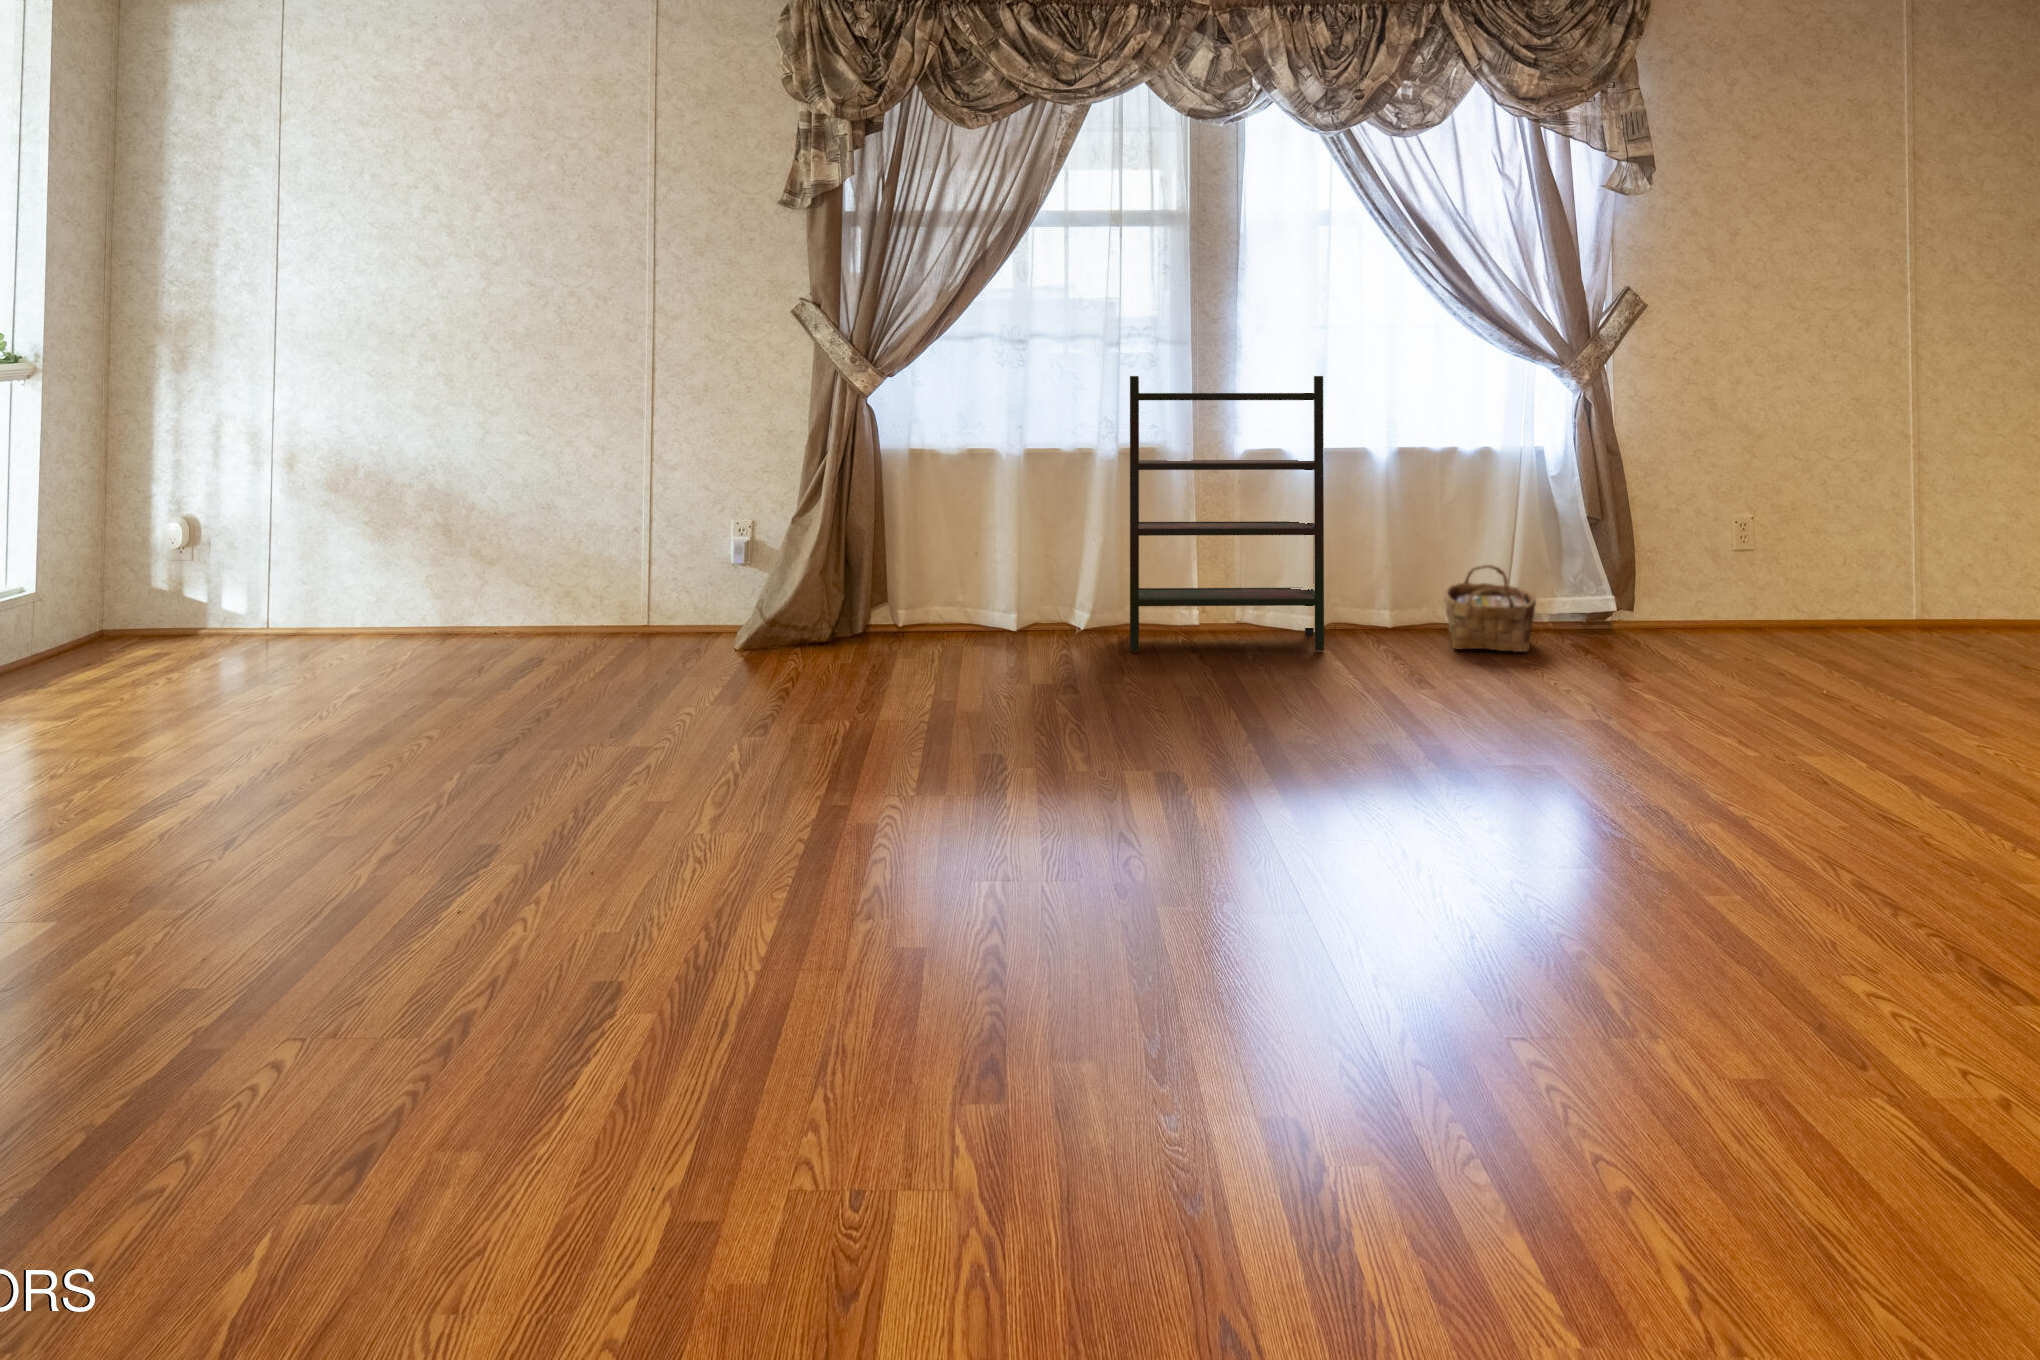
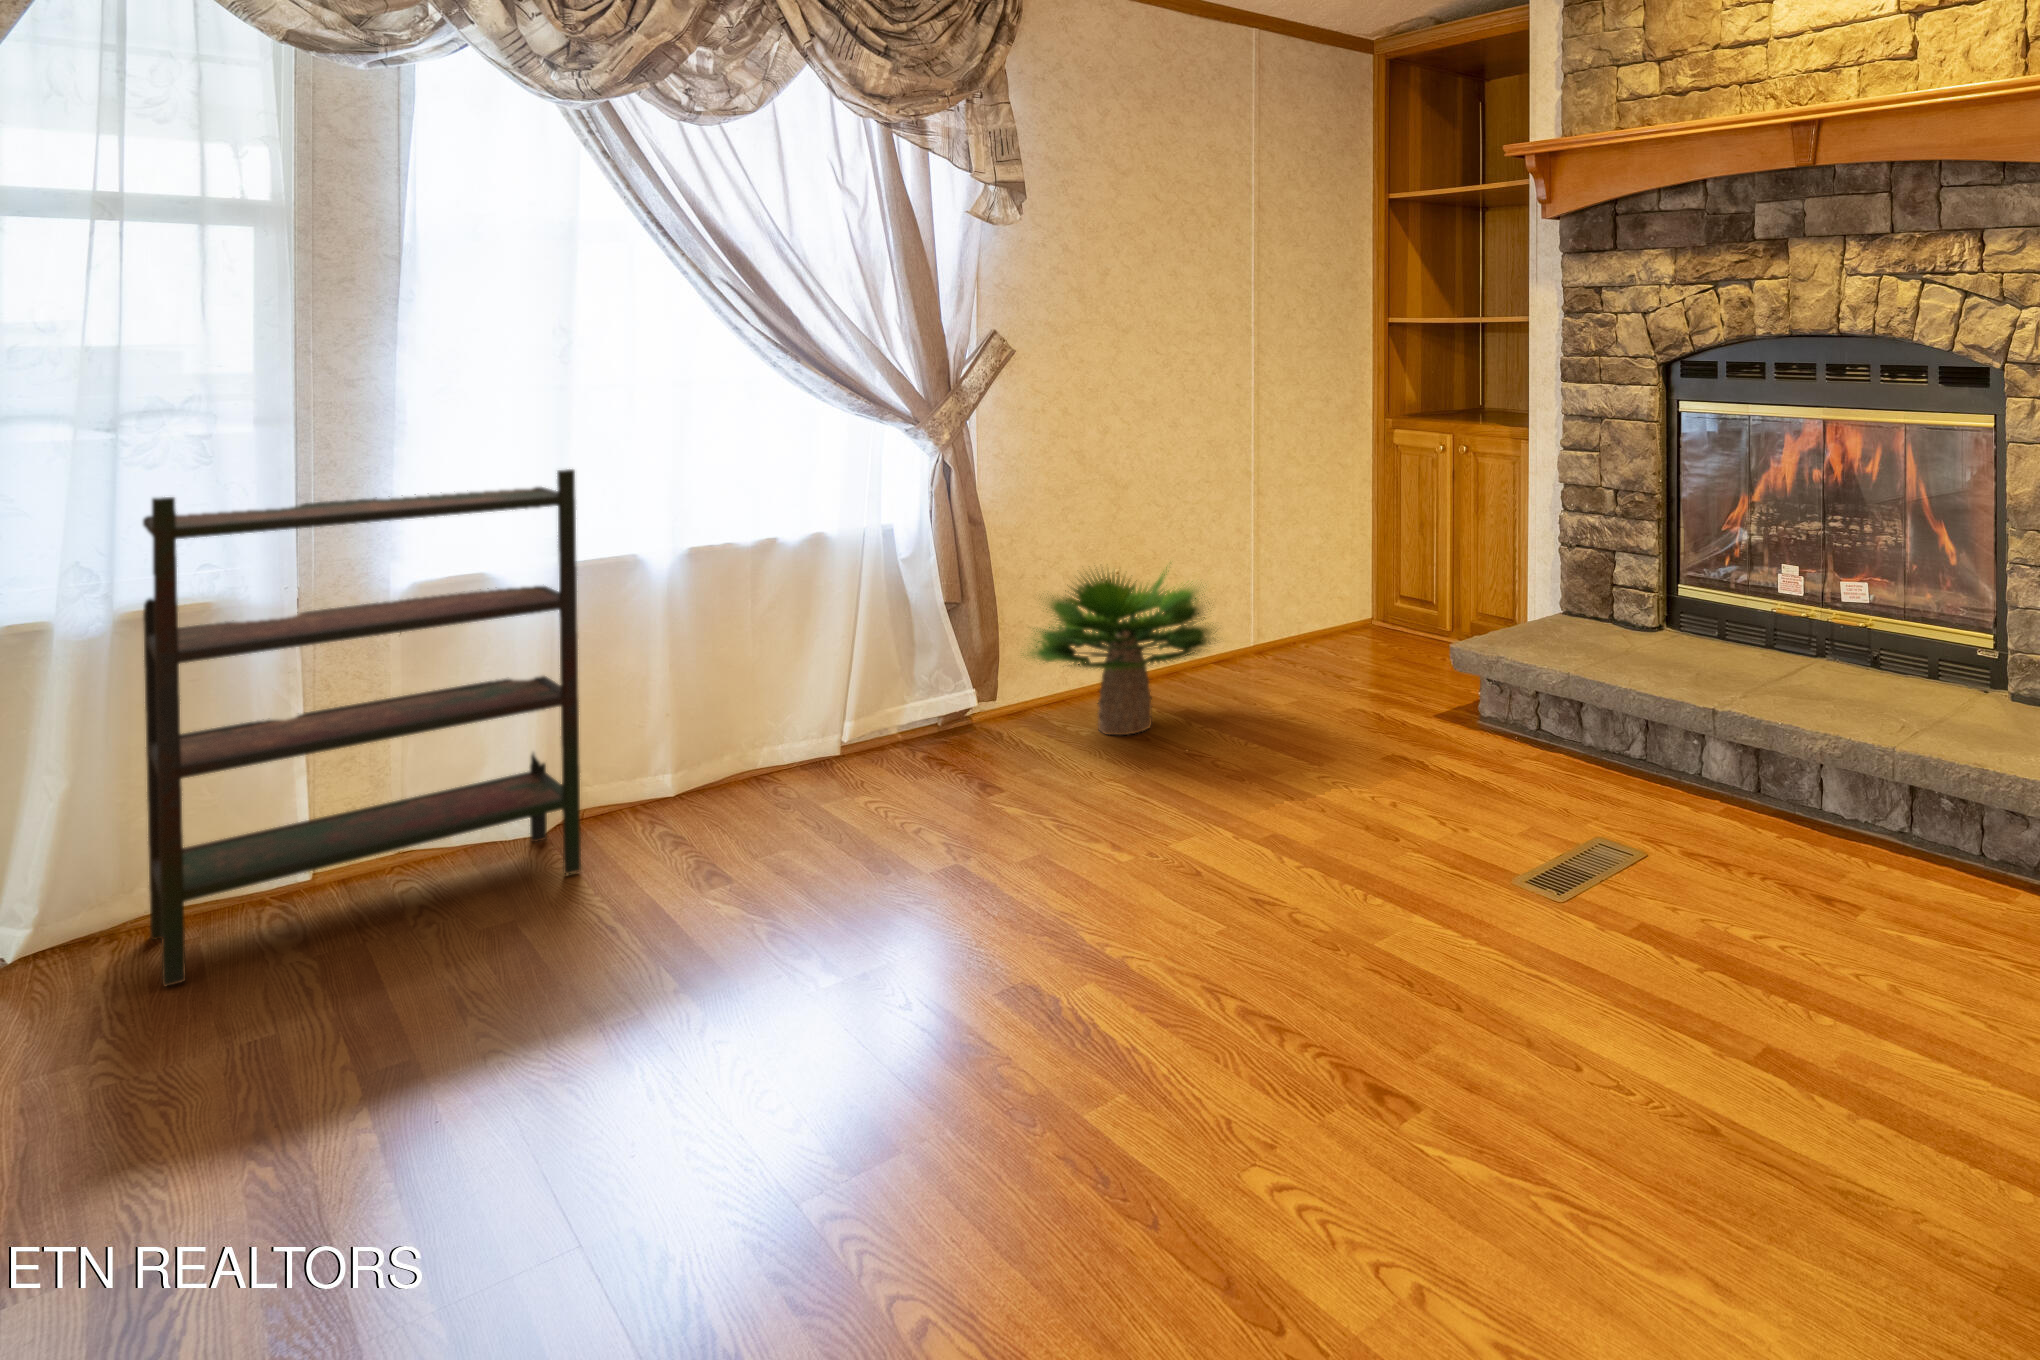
potted plant: none [1645,495,1852,658] -> present [1029,567,1216,735]
woven basket: present [1444,565,1536,652] -> none [764,681,895,811]

